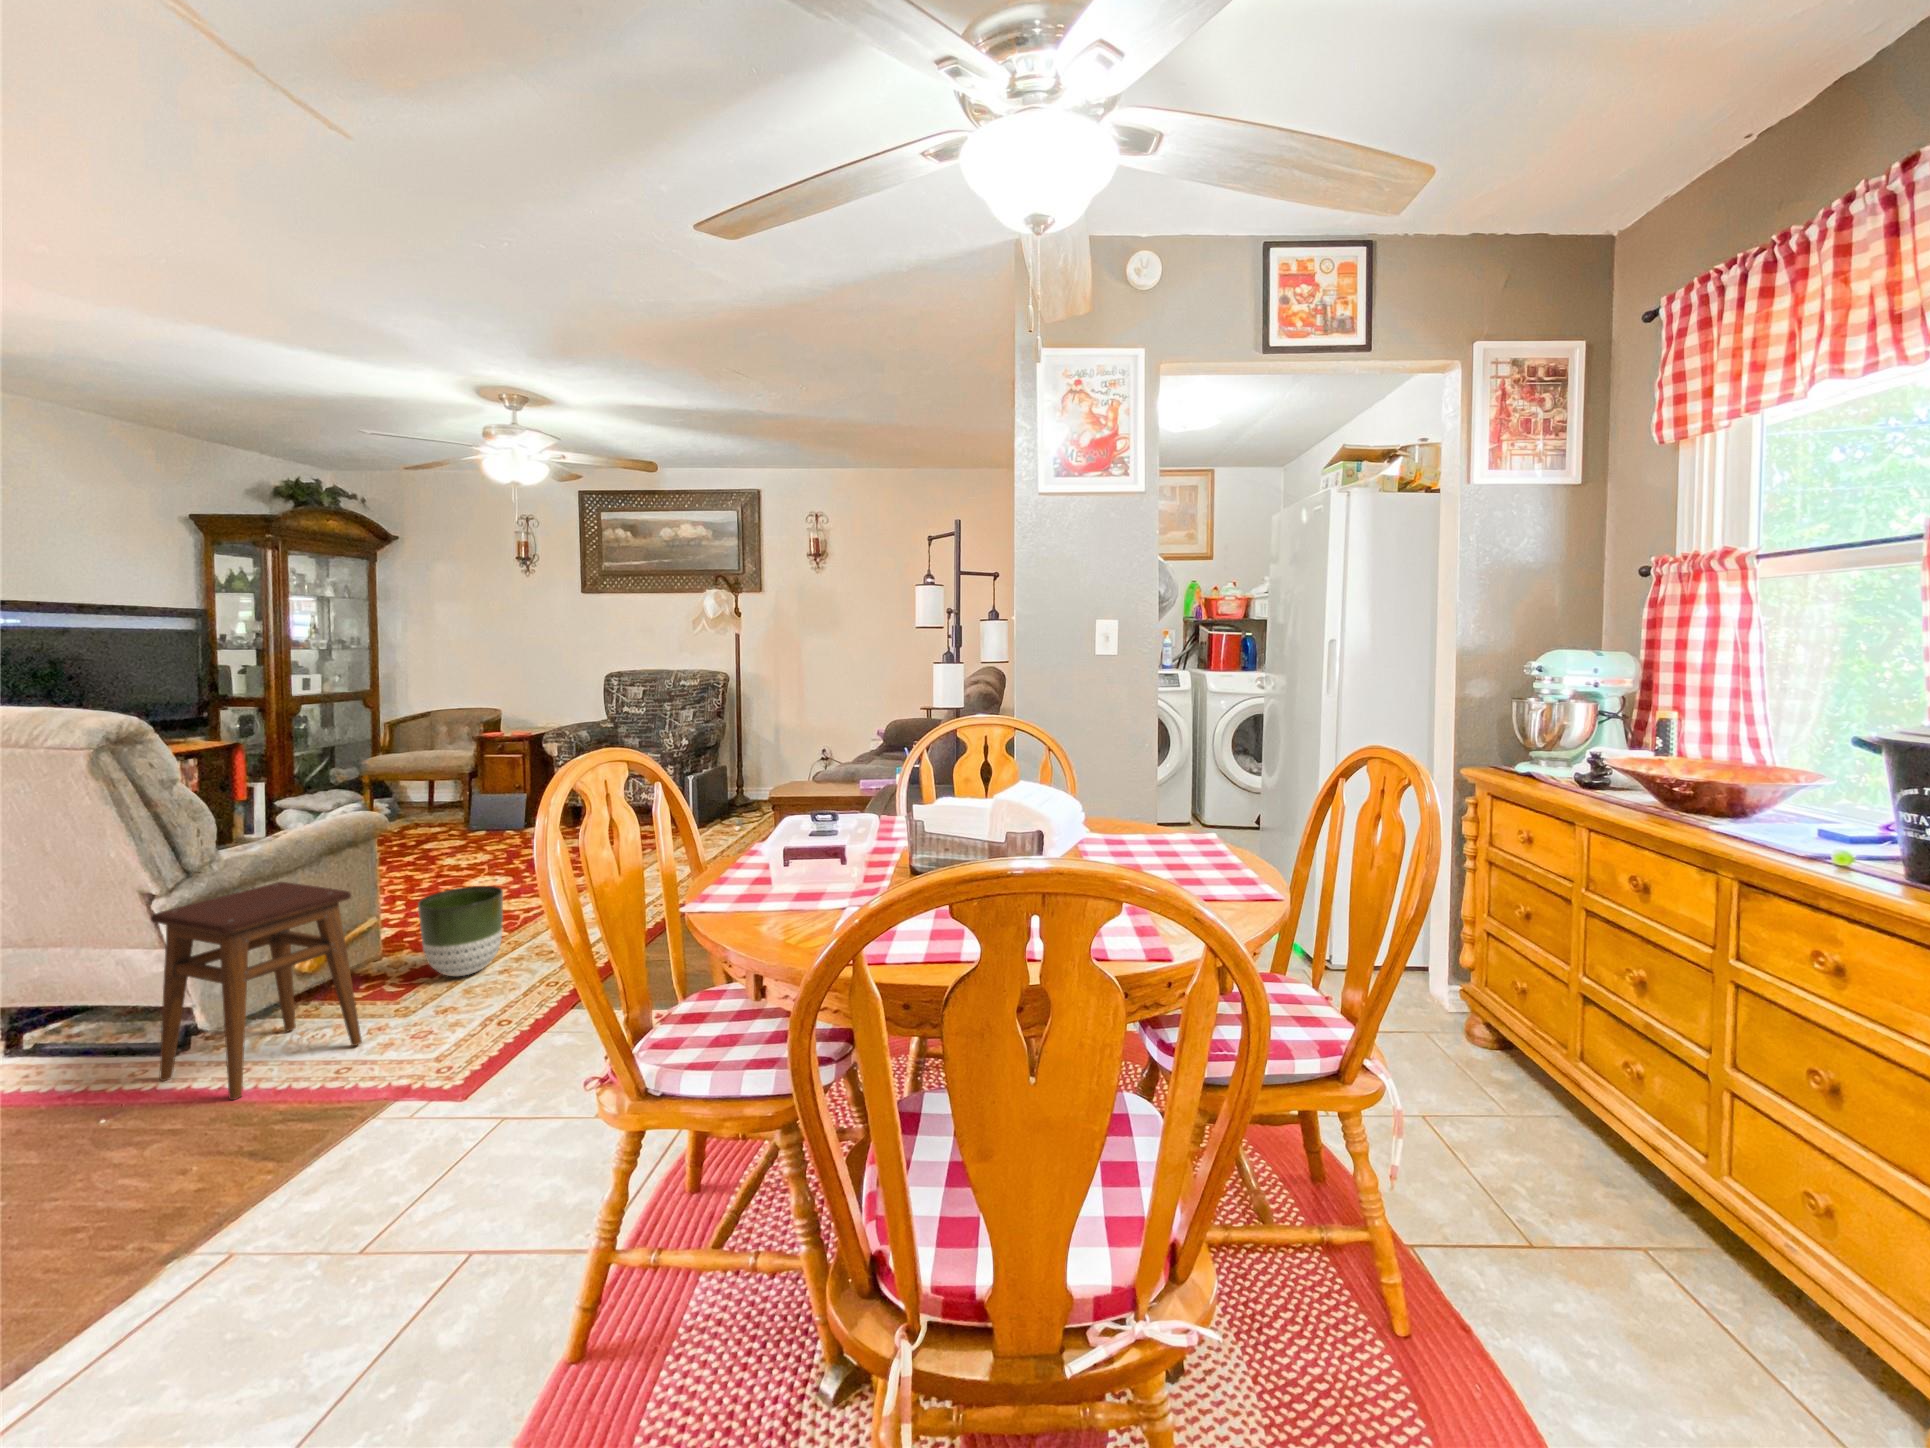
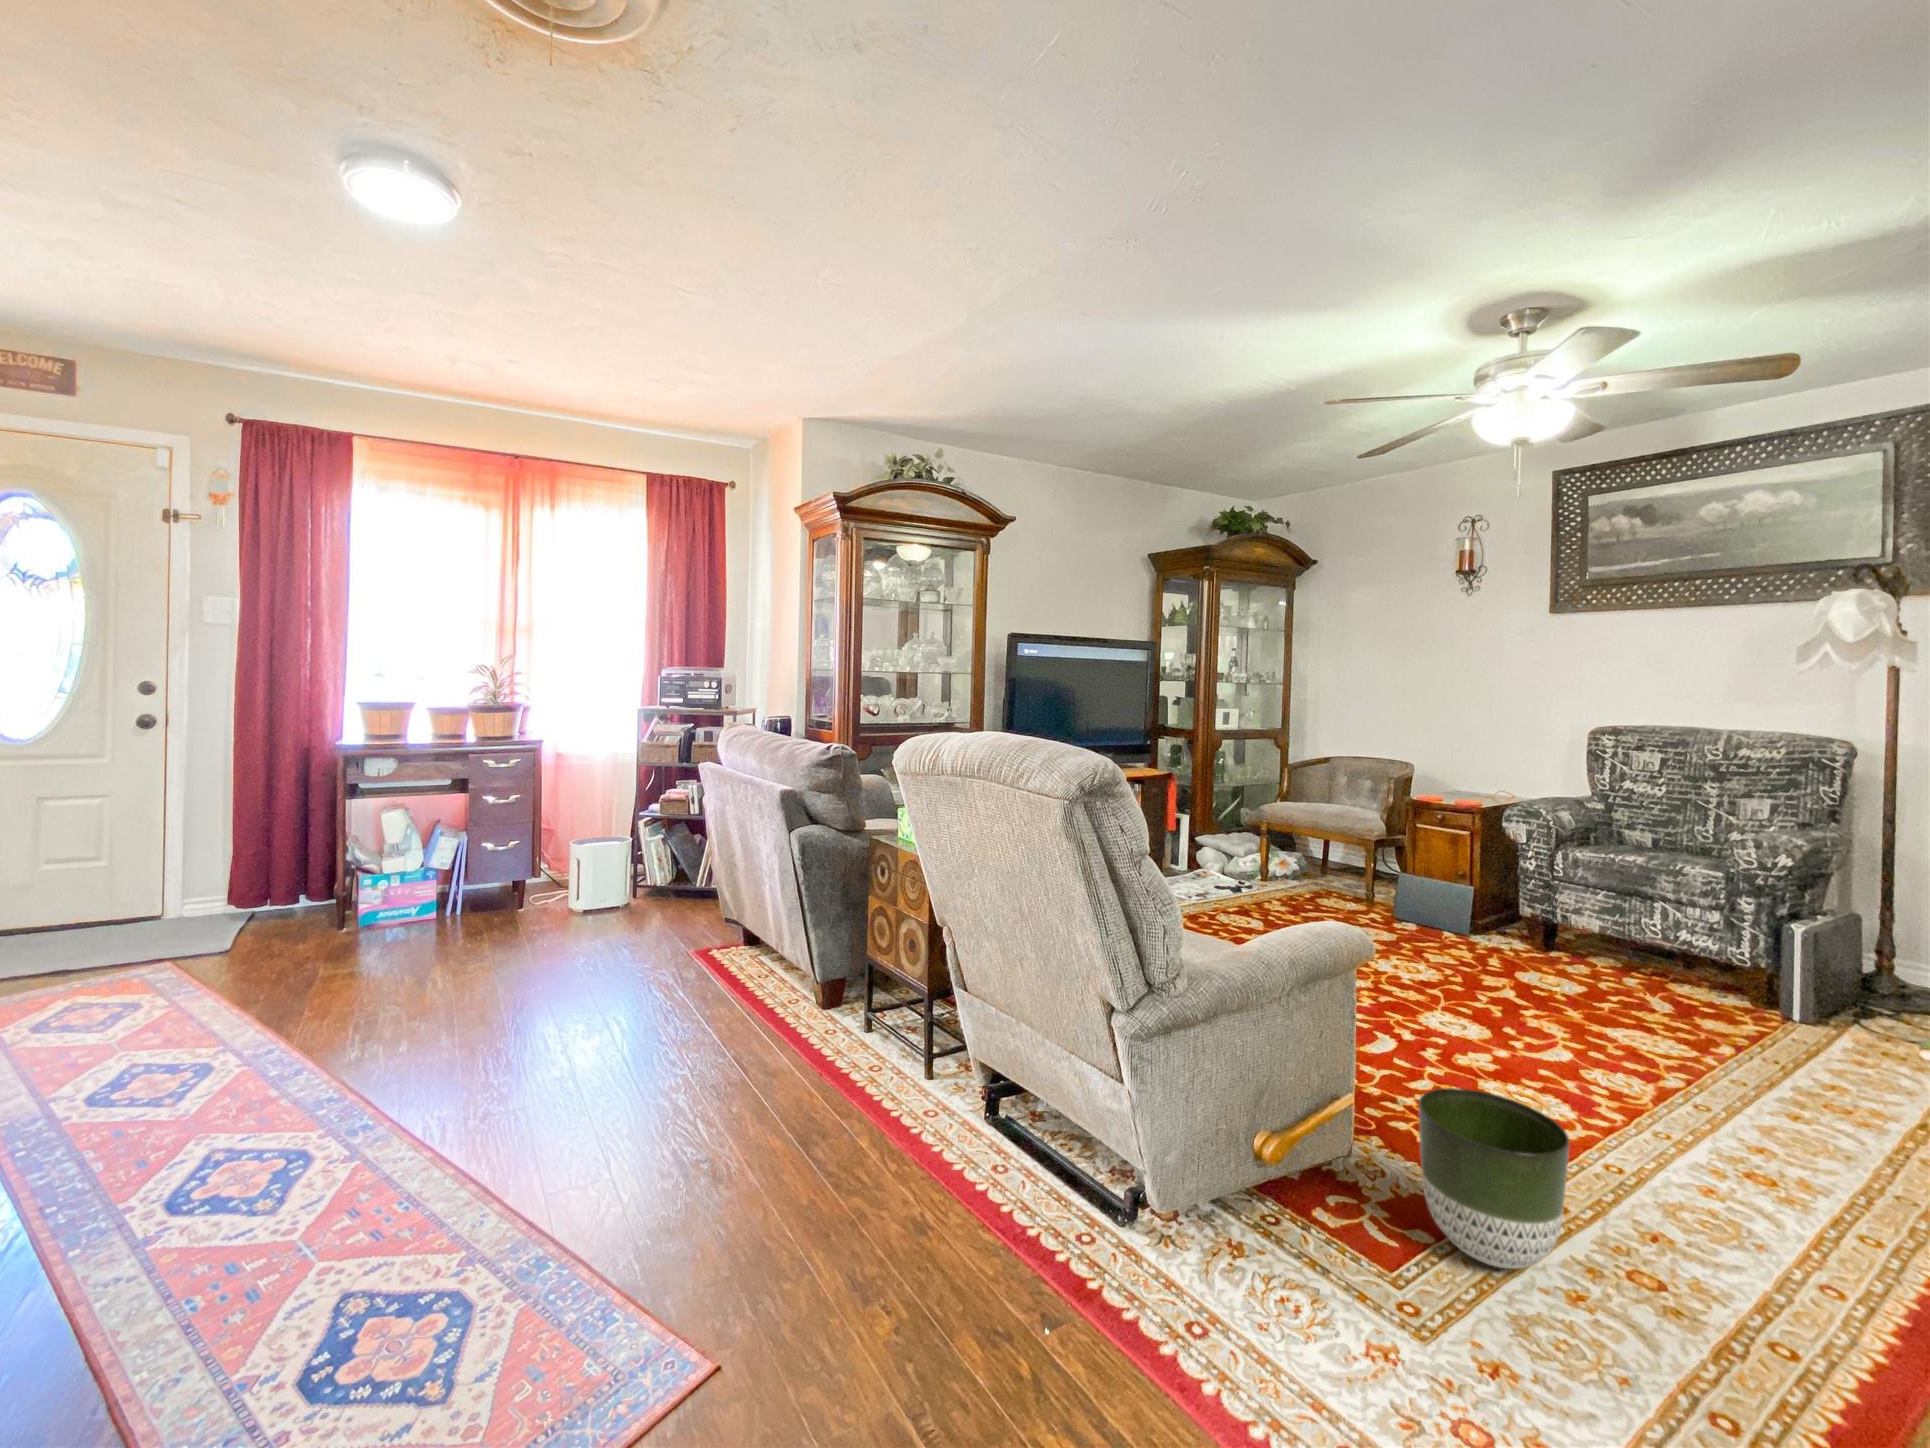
stool: present [151,882,362,1100] -> none [1104,1028,1360,1410]

